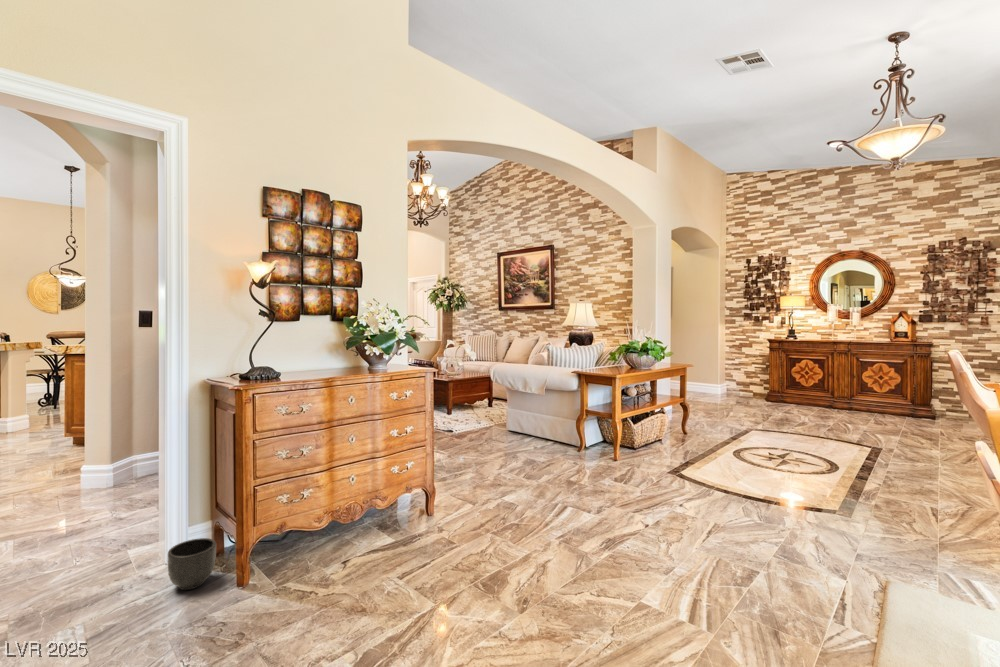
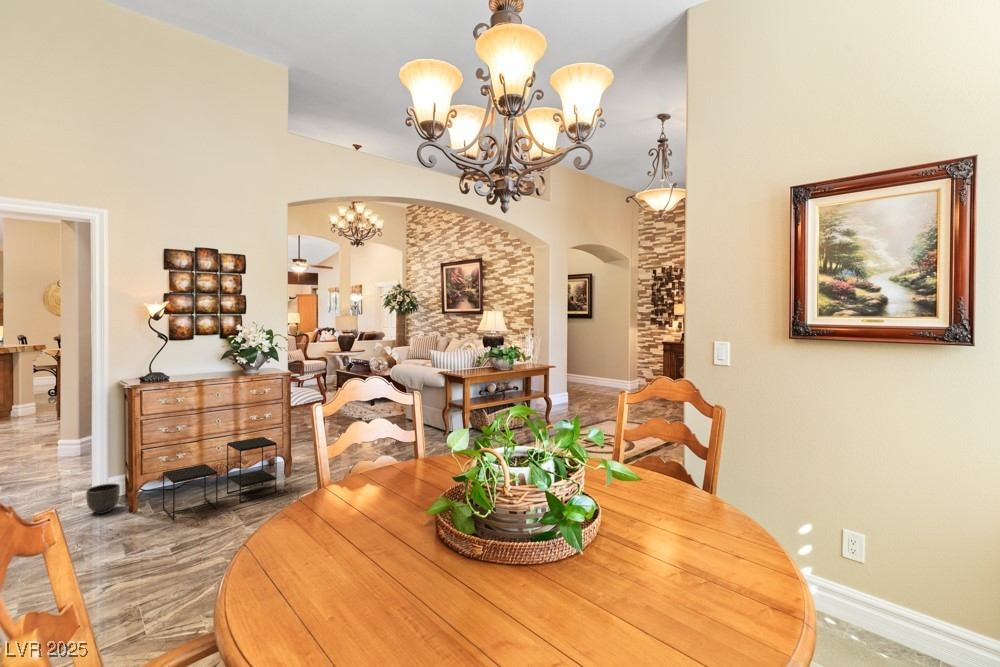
side table: none [285,460,436,600] -> present [163,437,277,520]

